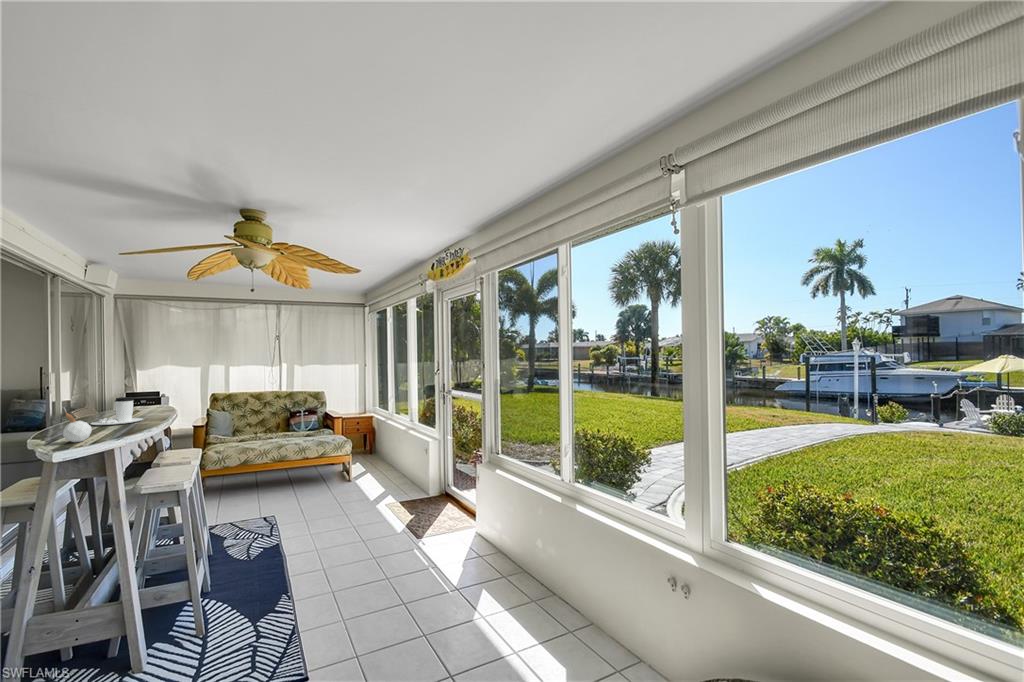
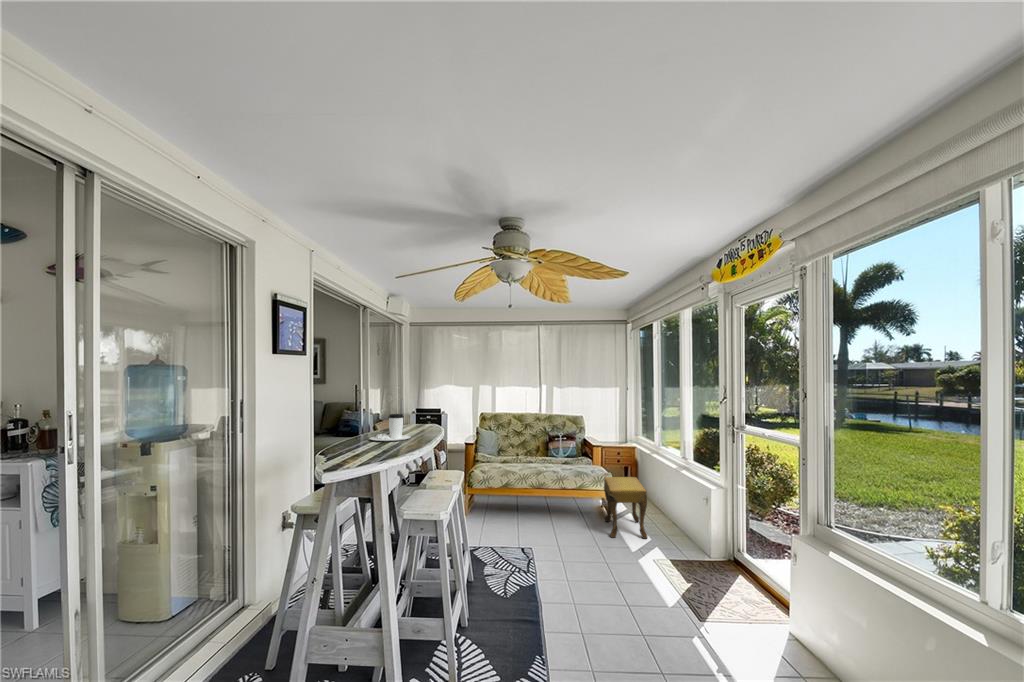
candle: present [63,410,91,442] -> none [339,422,361,459]
footstool: none [344,441,382,494] -> present [604,477,647,539]

